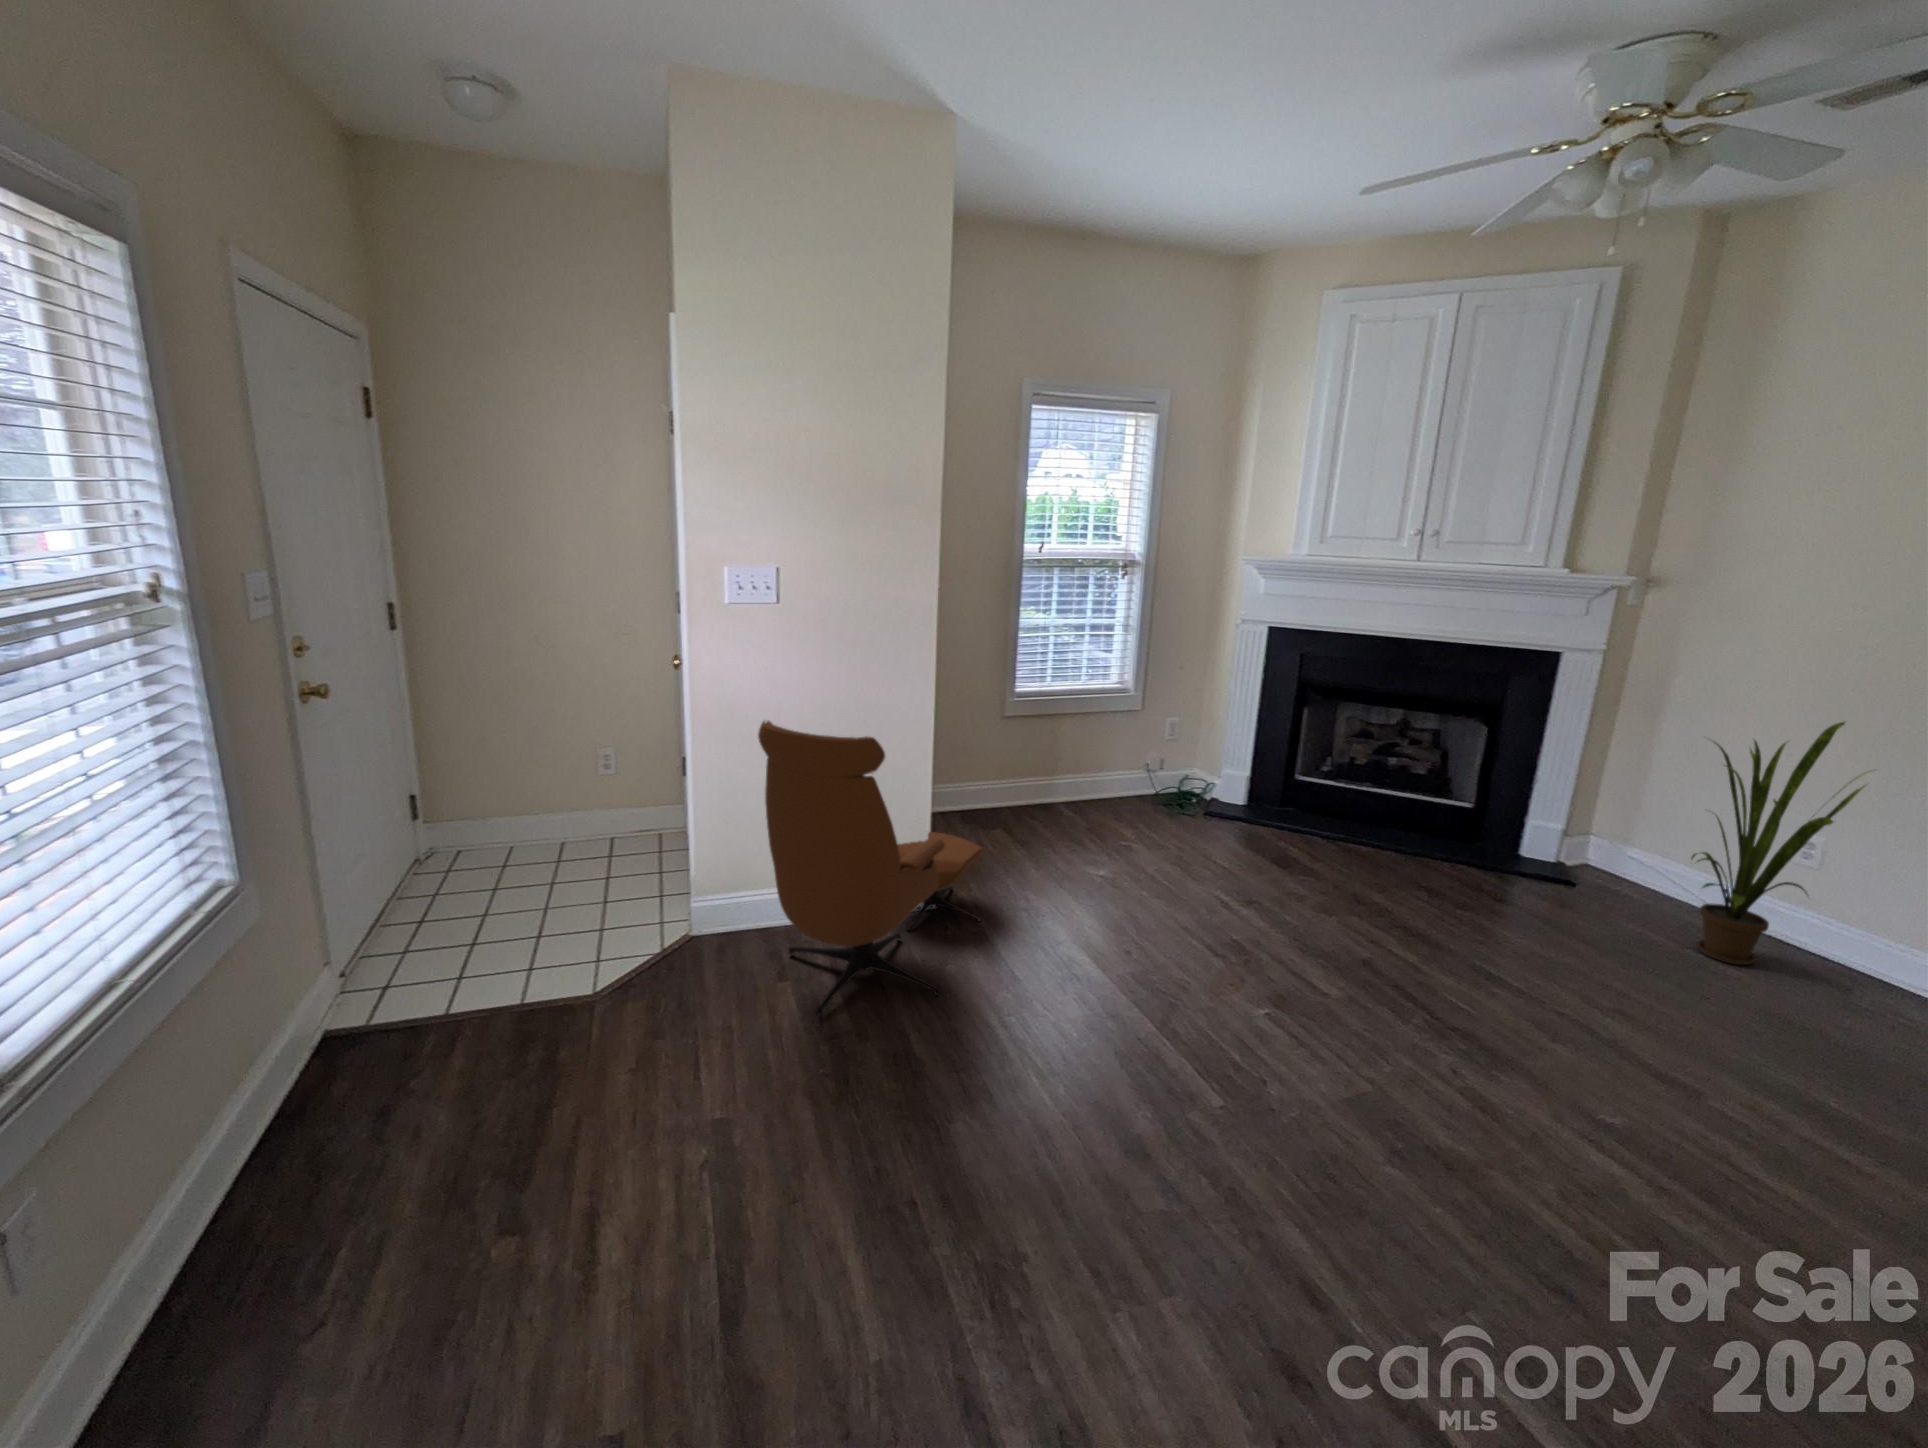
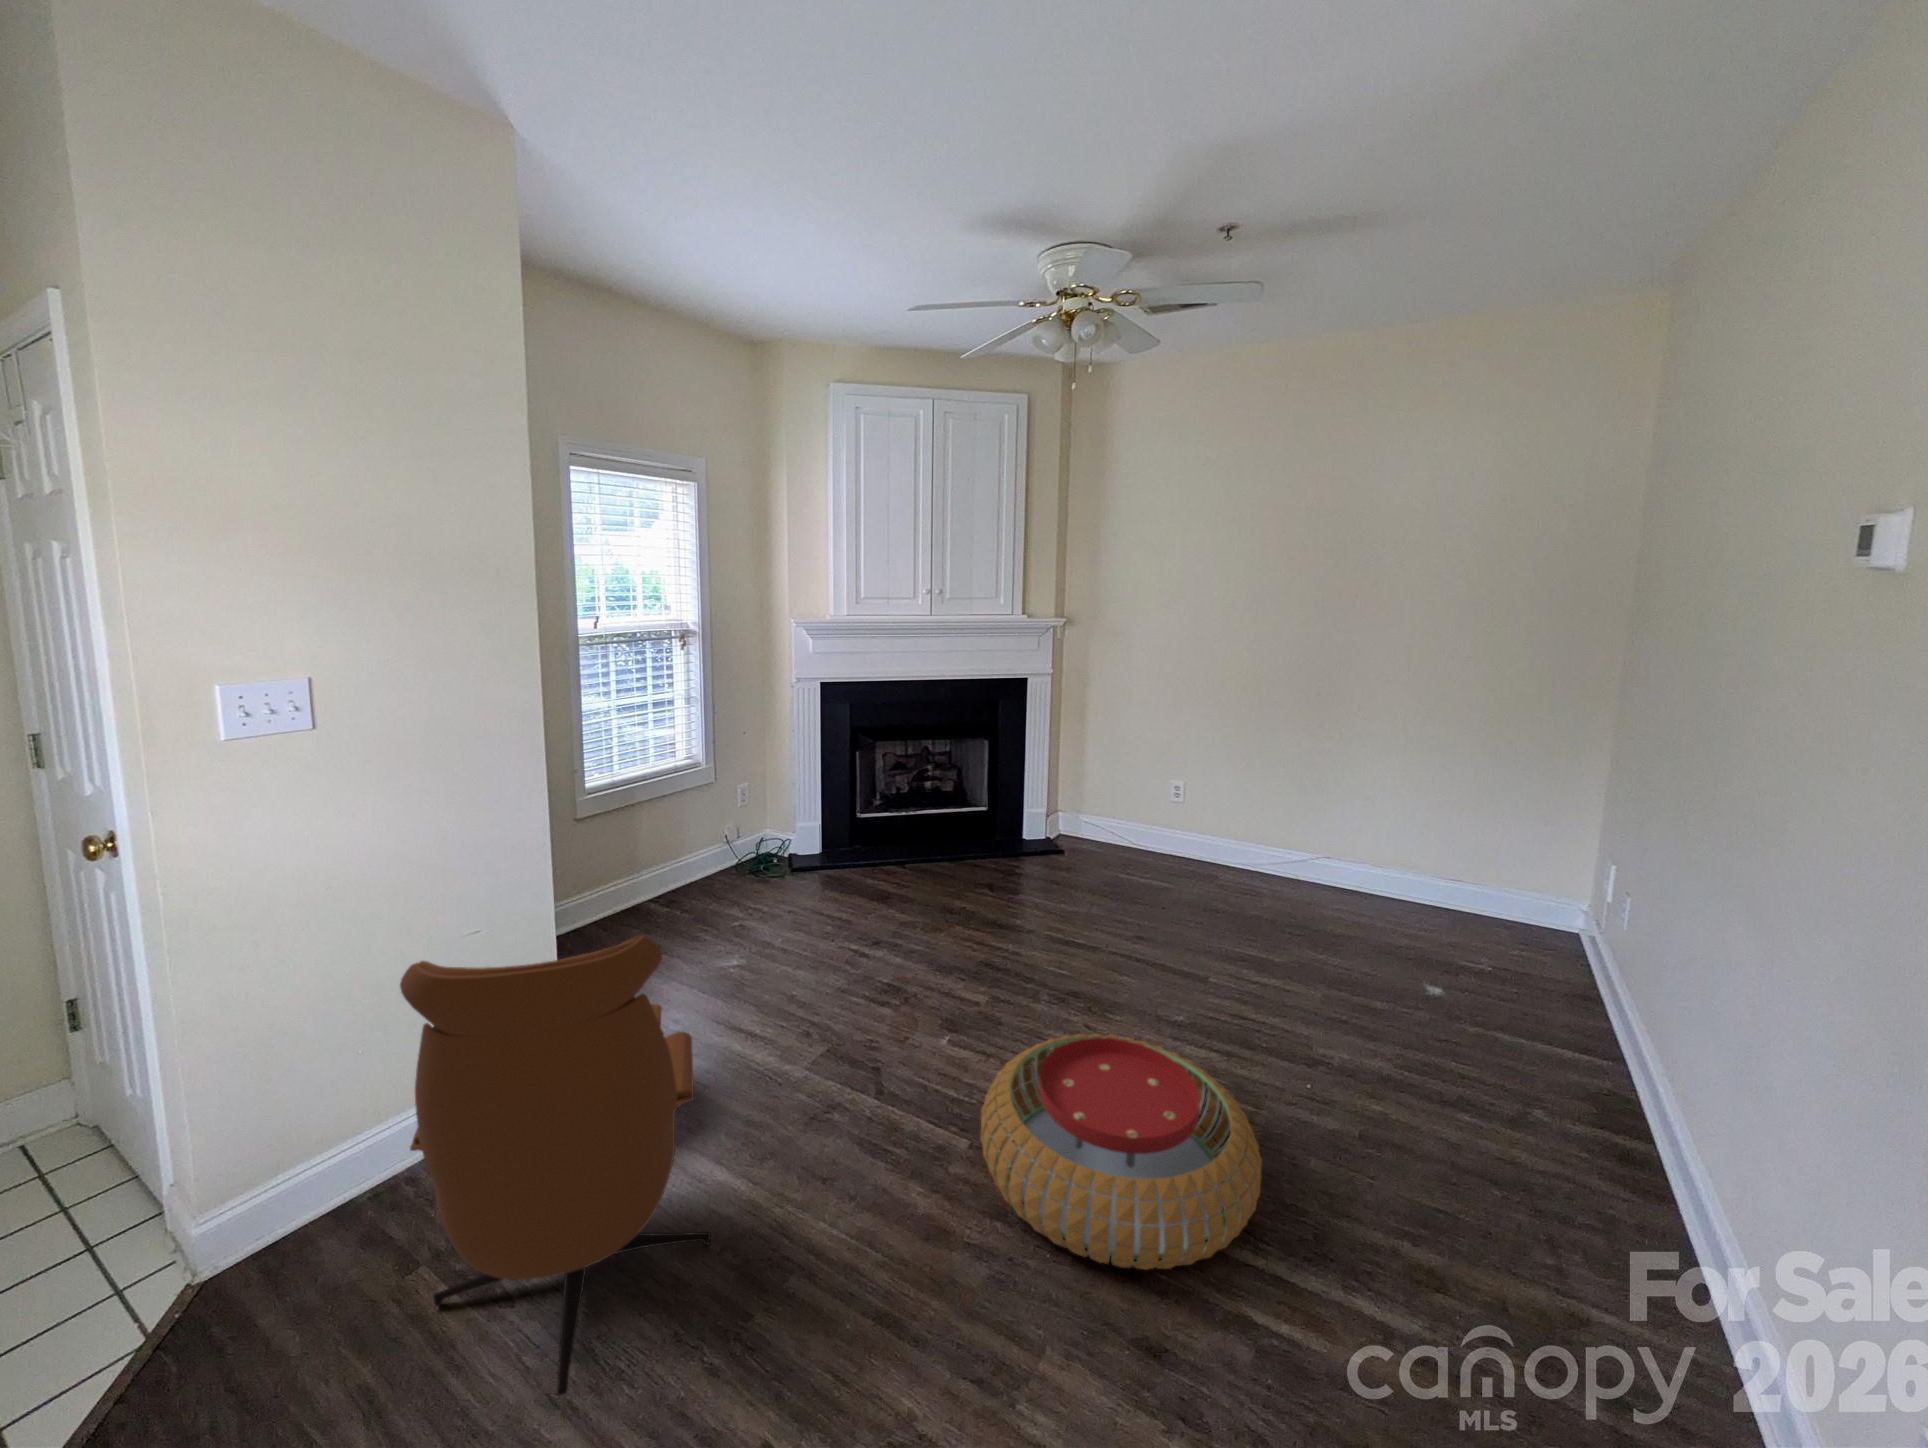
house plant: present [1692,722,1871,965] -> none [1143,703,1244,883]
pouf: none [1148,978,1441,1190] -> present [980,1034,1262,1270]

